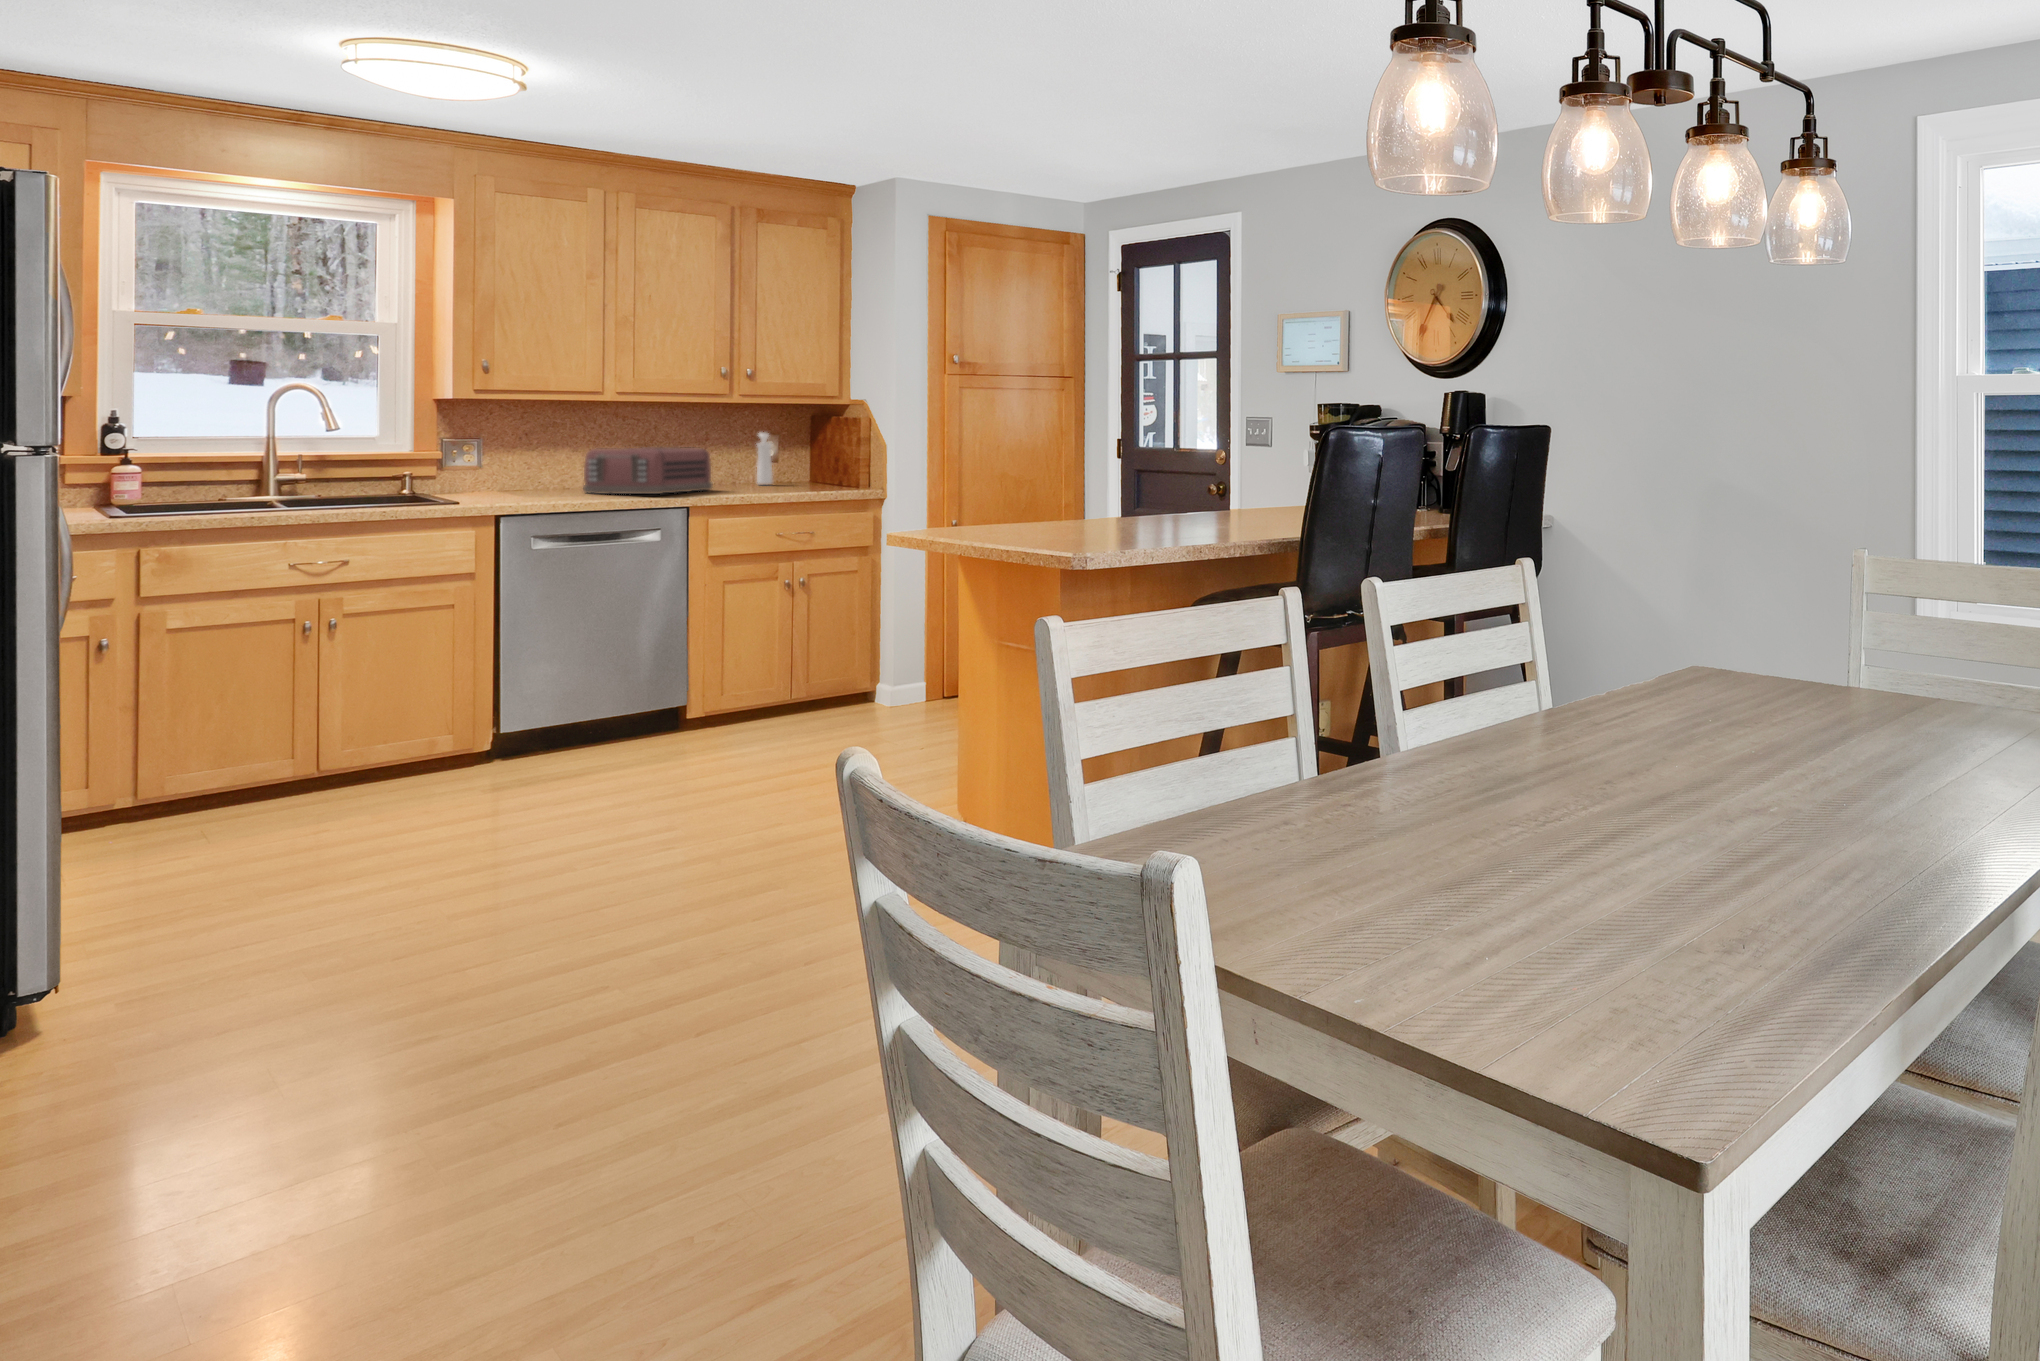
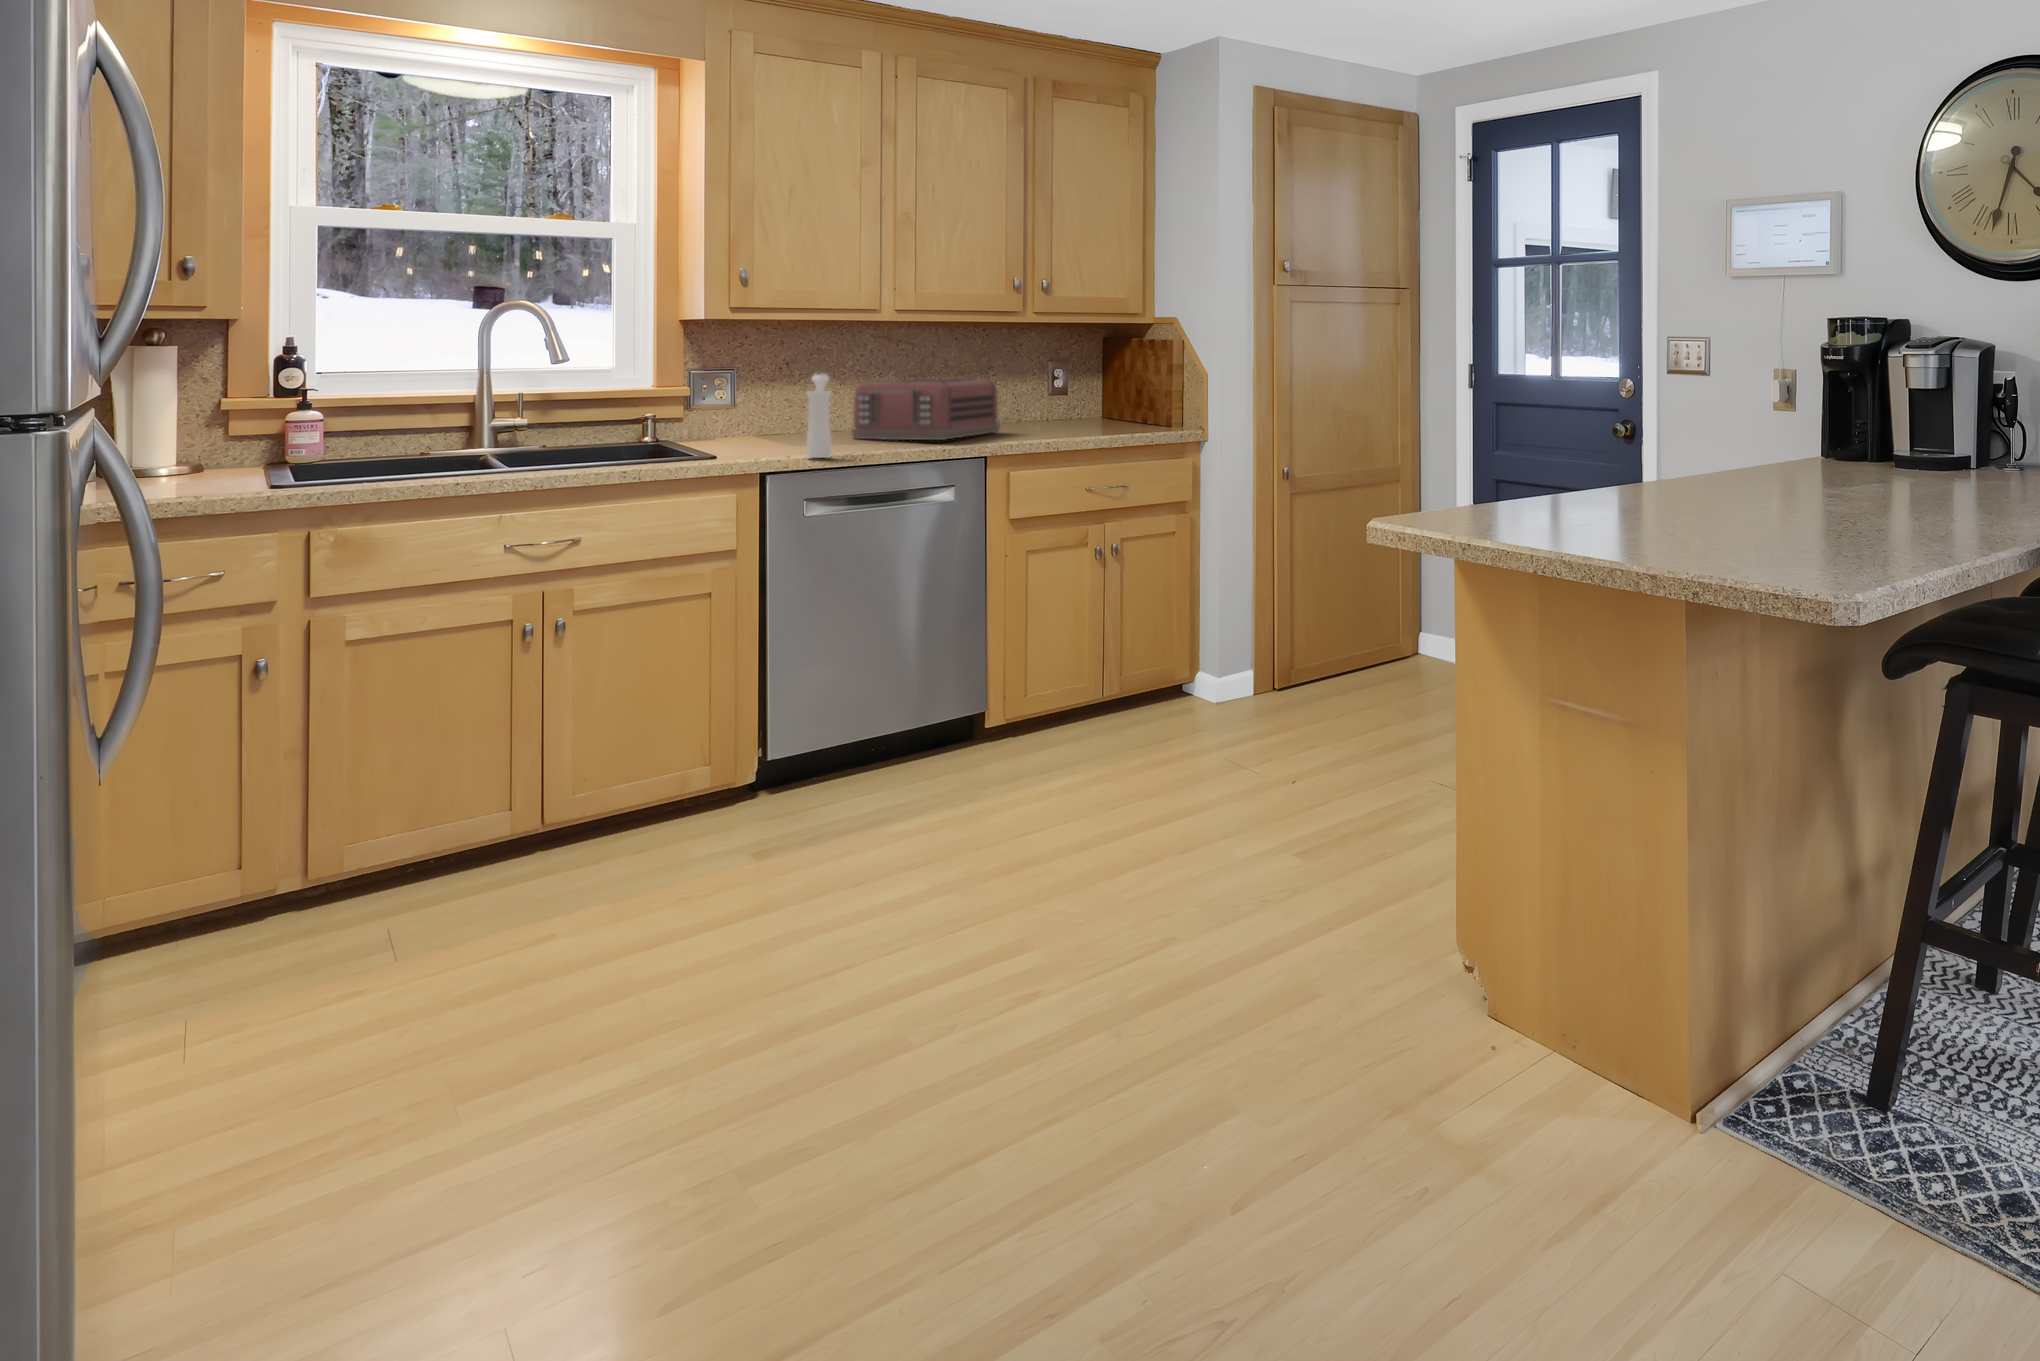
pepper mill: present [757,433,773,484] -> present [807,374,832,458]

